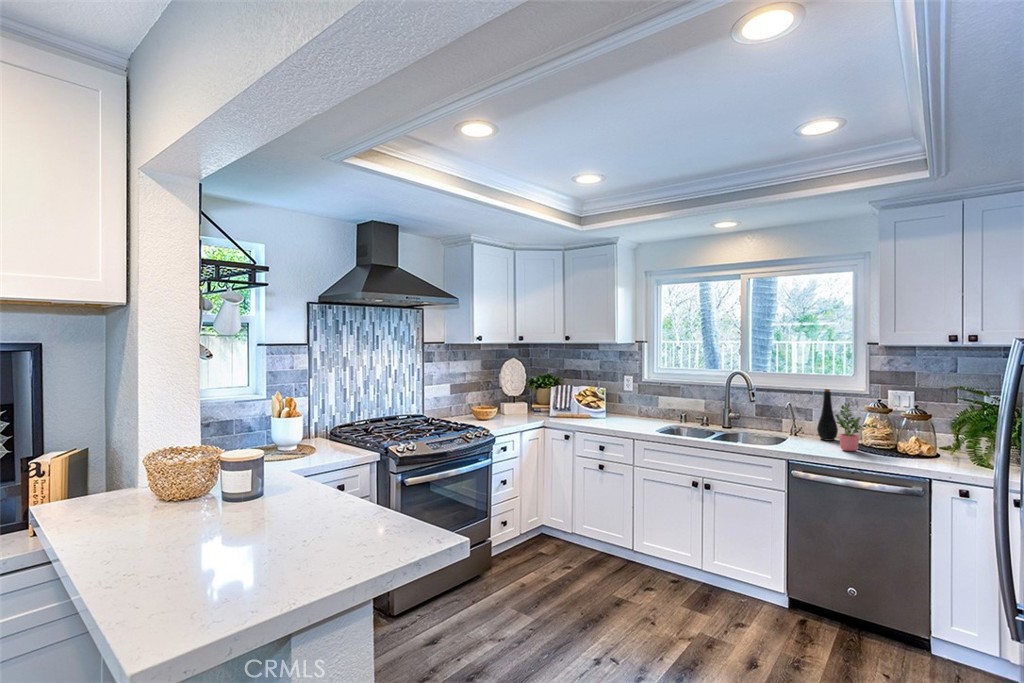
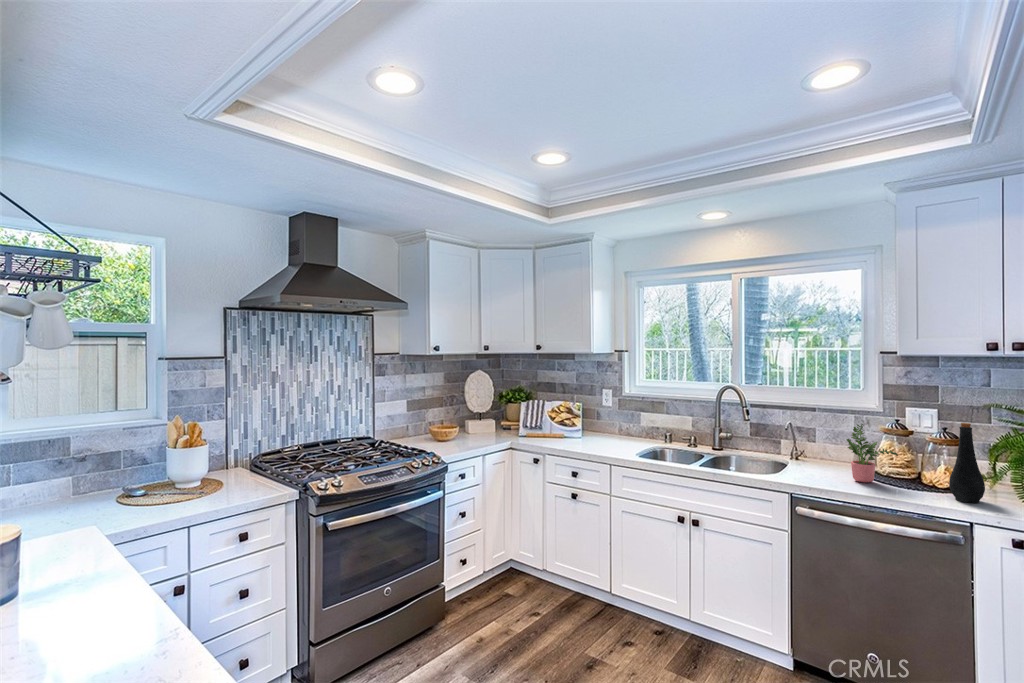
bottle: present [817,389,838,441] -> present [949,423,985,503]

